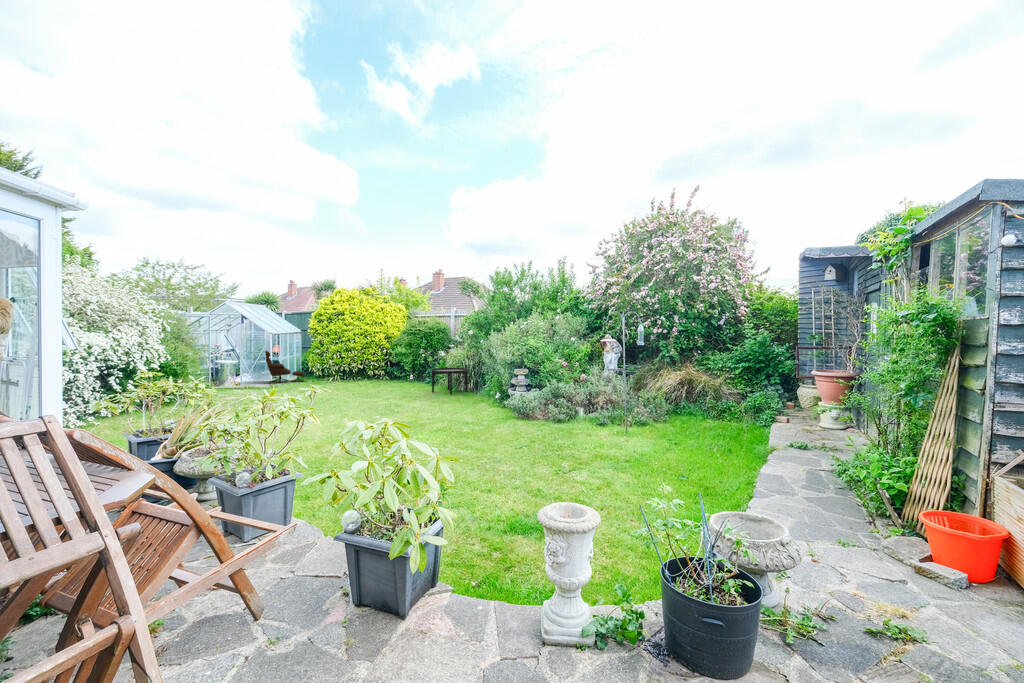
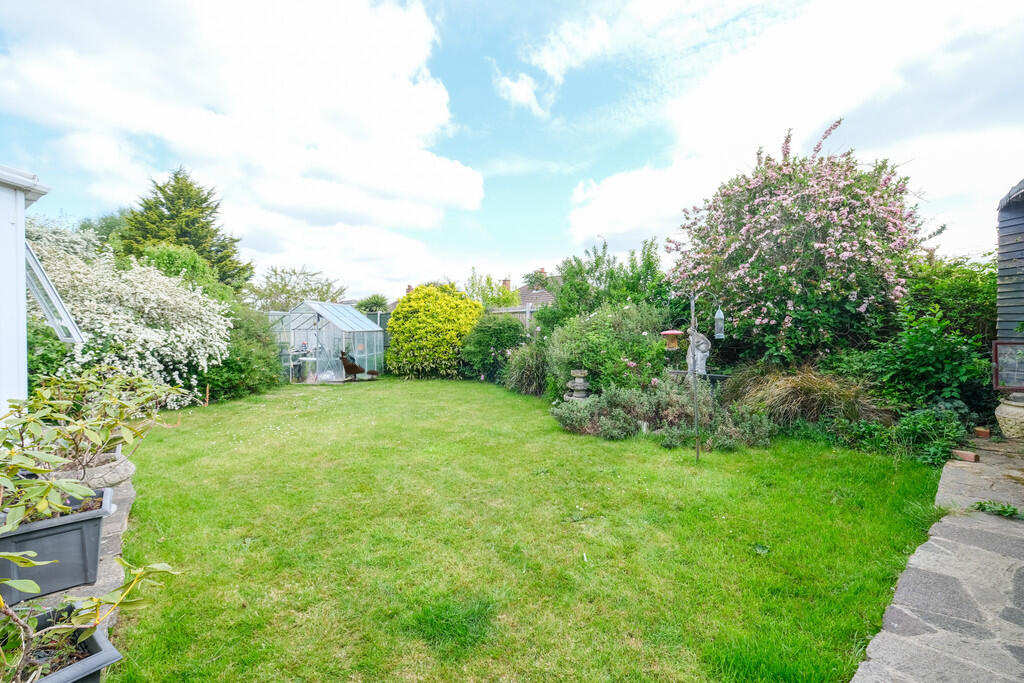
round table: present [430,368,469,394] -> none [488,368,531,398]

